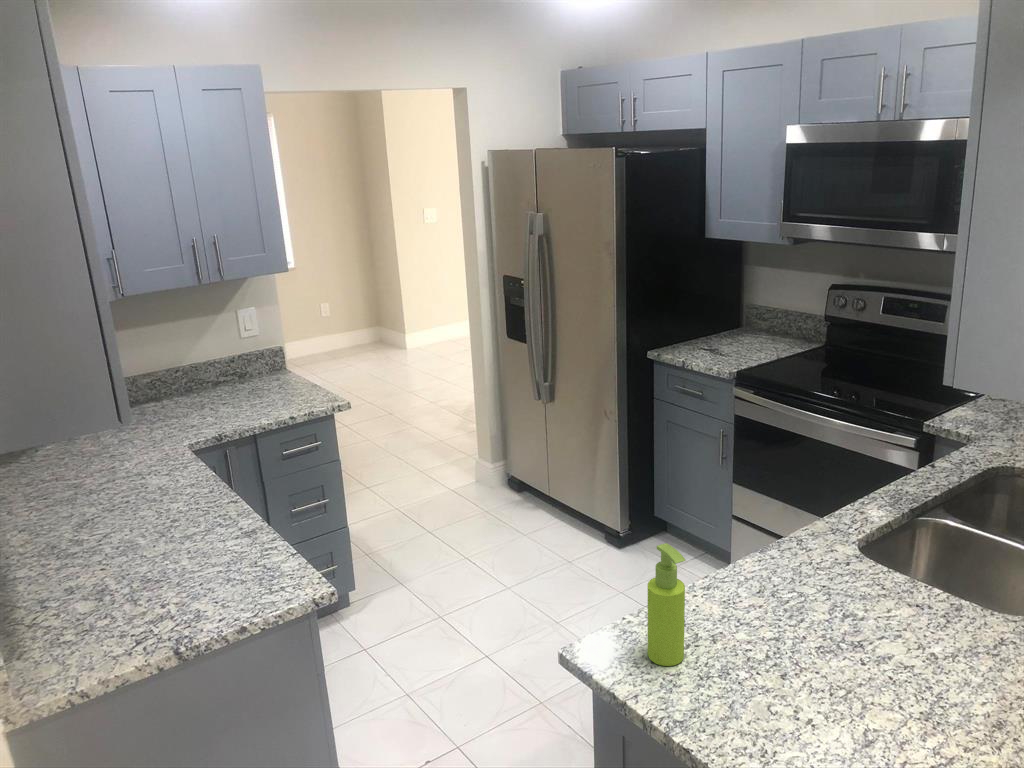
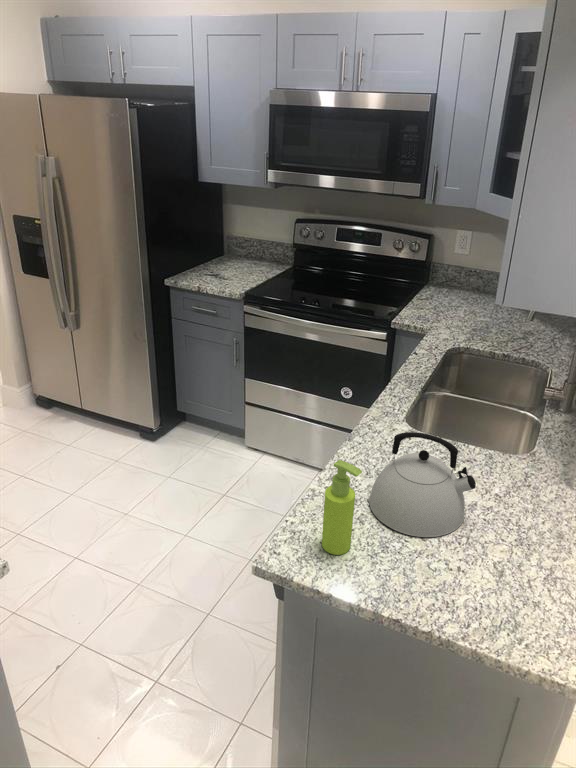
kettle: none [735,534,872,680] -> present [369,432,476,537]

